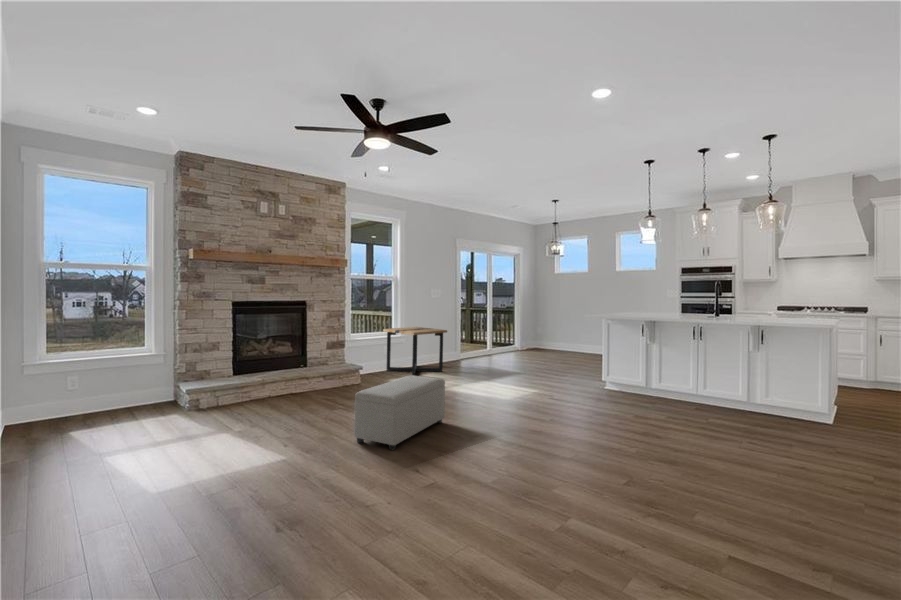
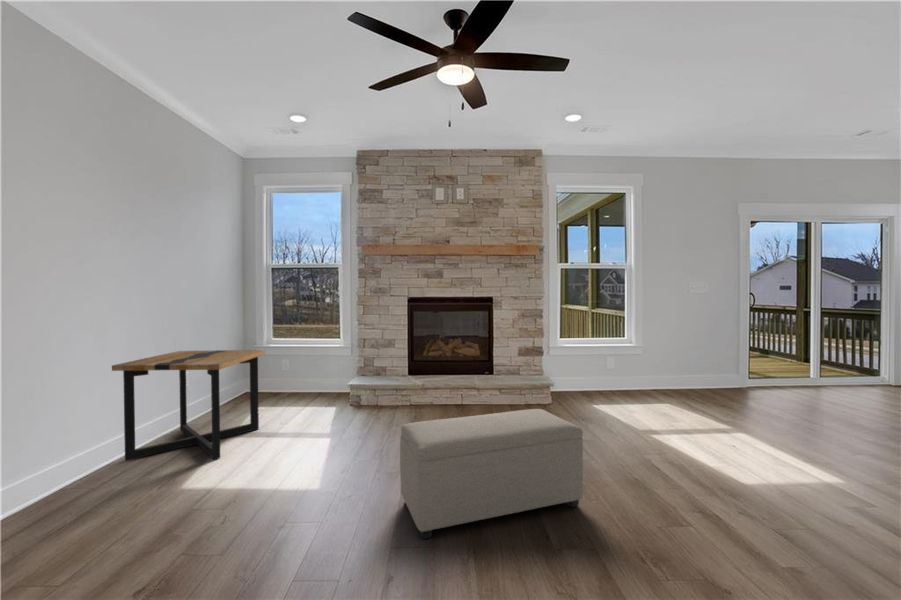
side table: present [383,327,447,376] -> present [112,350,265,461]

